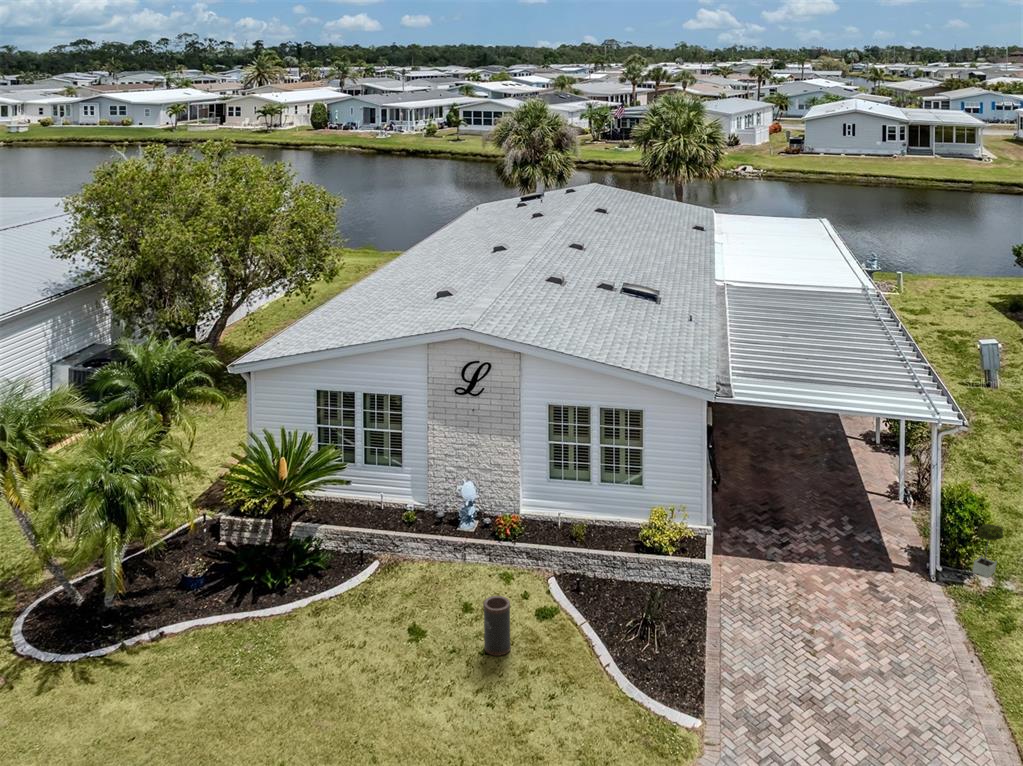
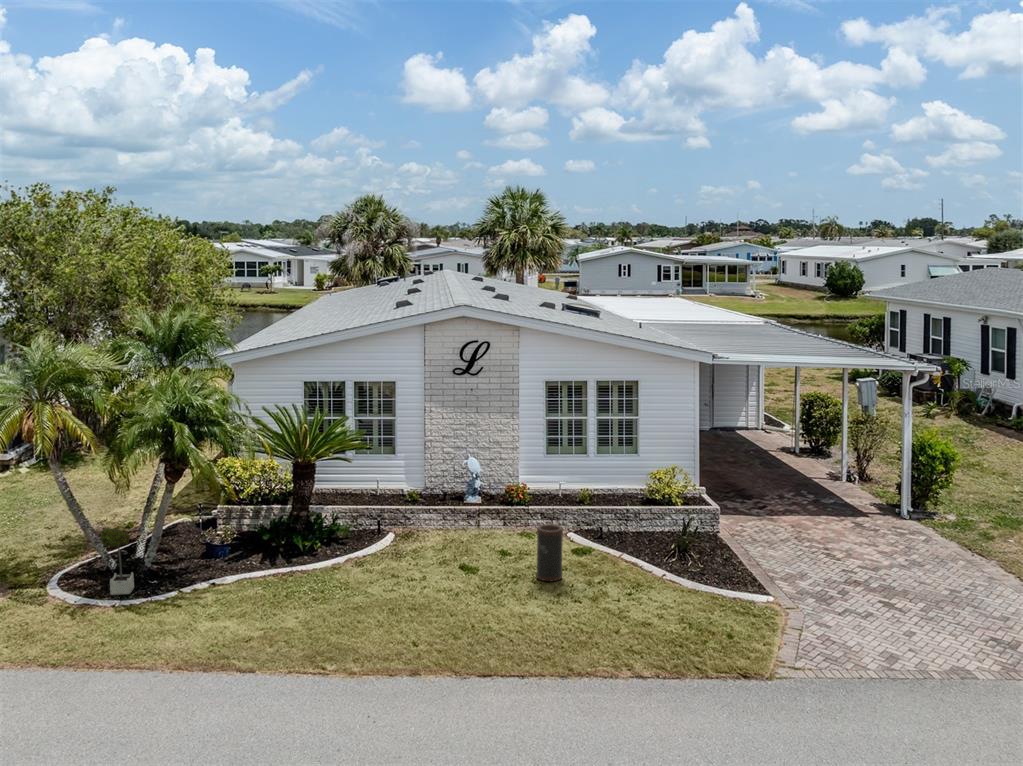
potted tree: present [973,524,1004,578] -> present [100,529,134,595]

